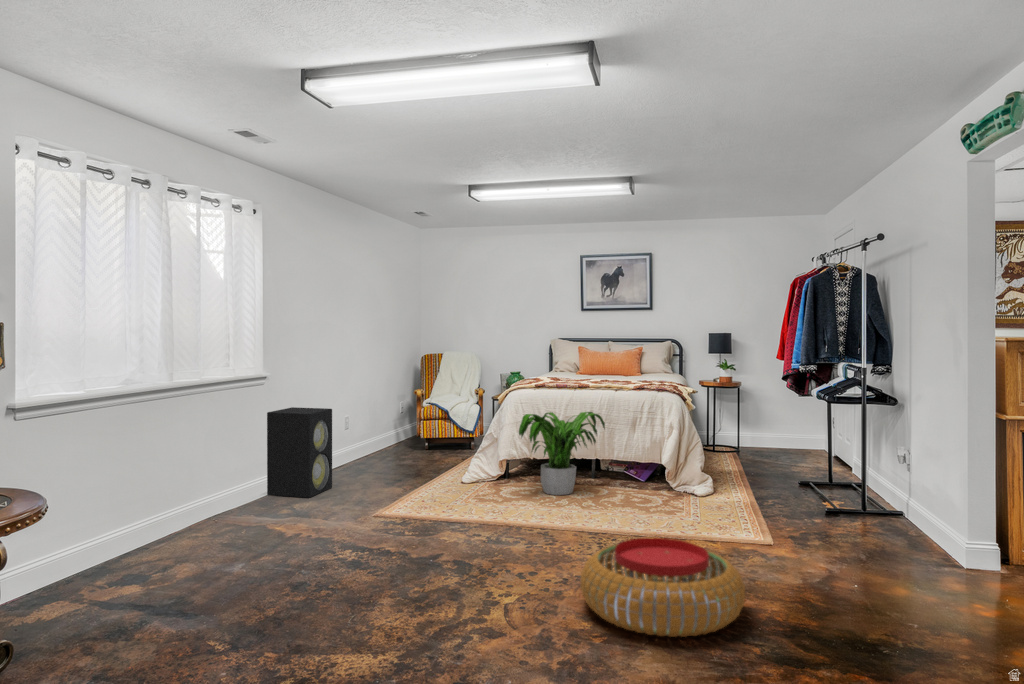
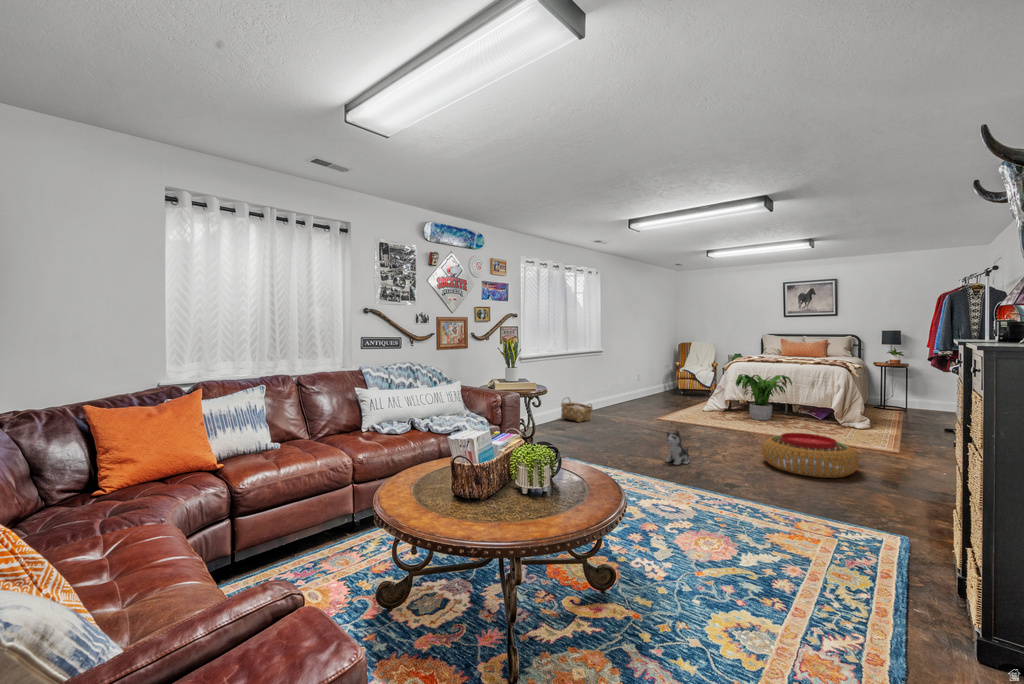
speaker: present [267,407,332,498] -> none [602,367,633,410]
woven basket: none [161,487,237,545] -> present [561,397,593,422]
plush toy: none [387,569,442,657] -> present [665,430,689,465]

